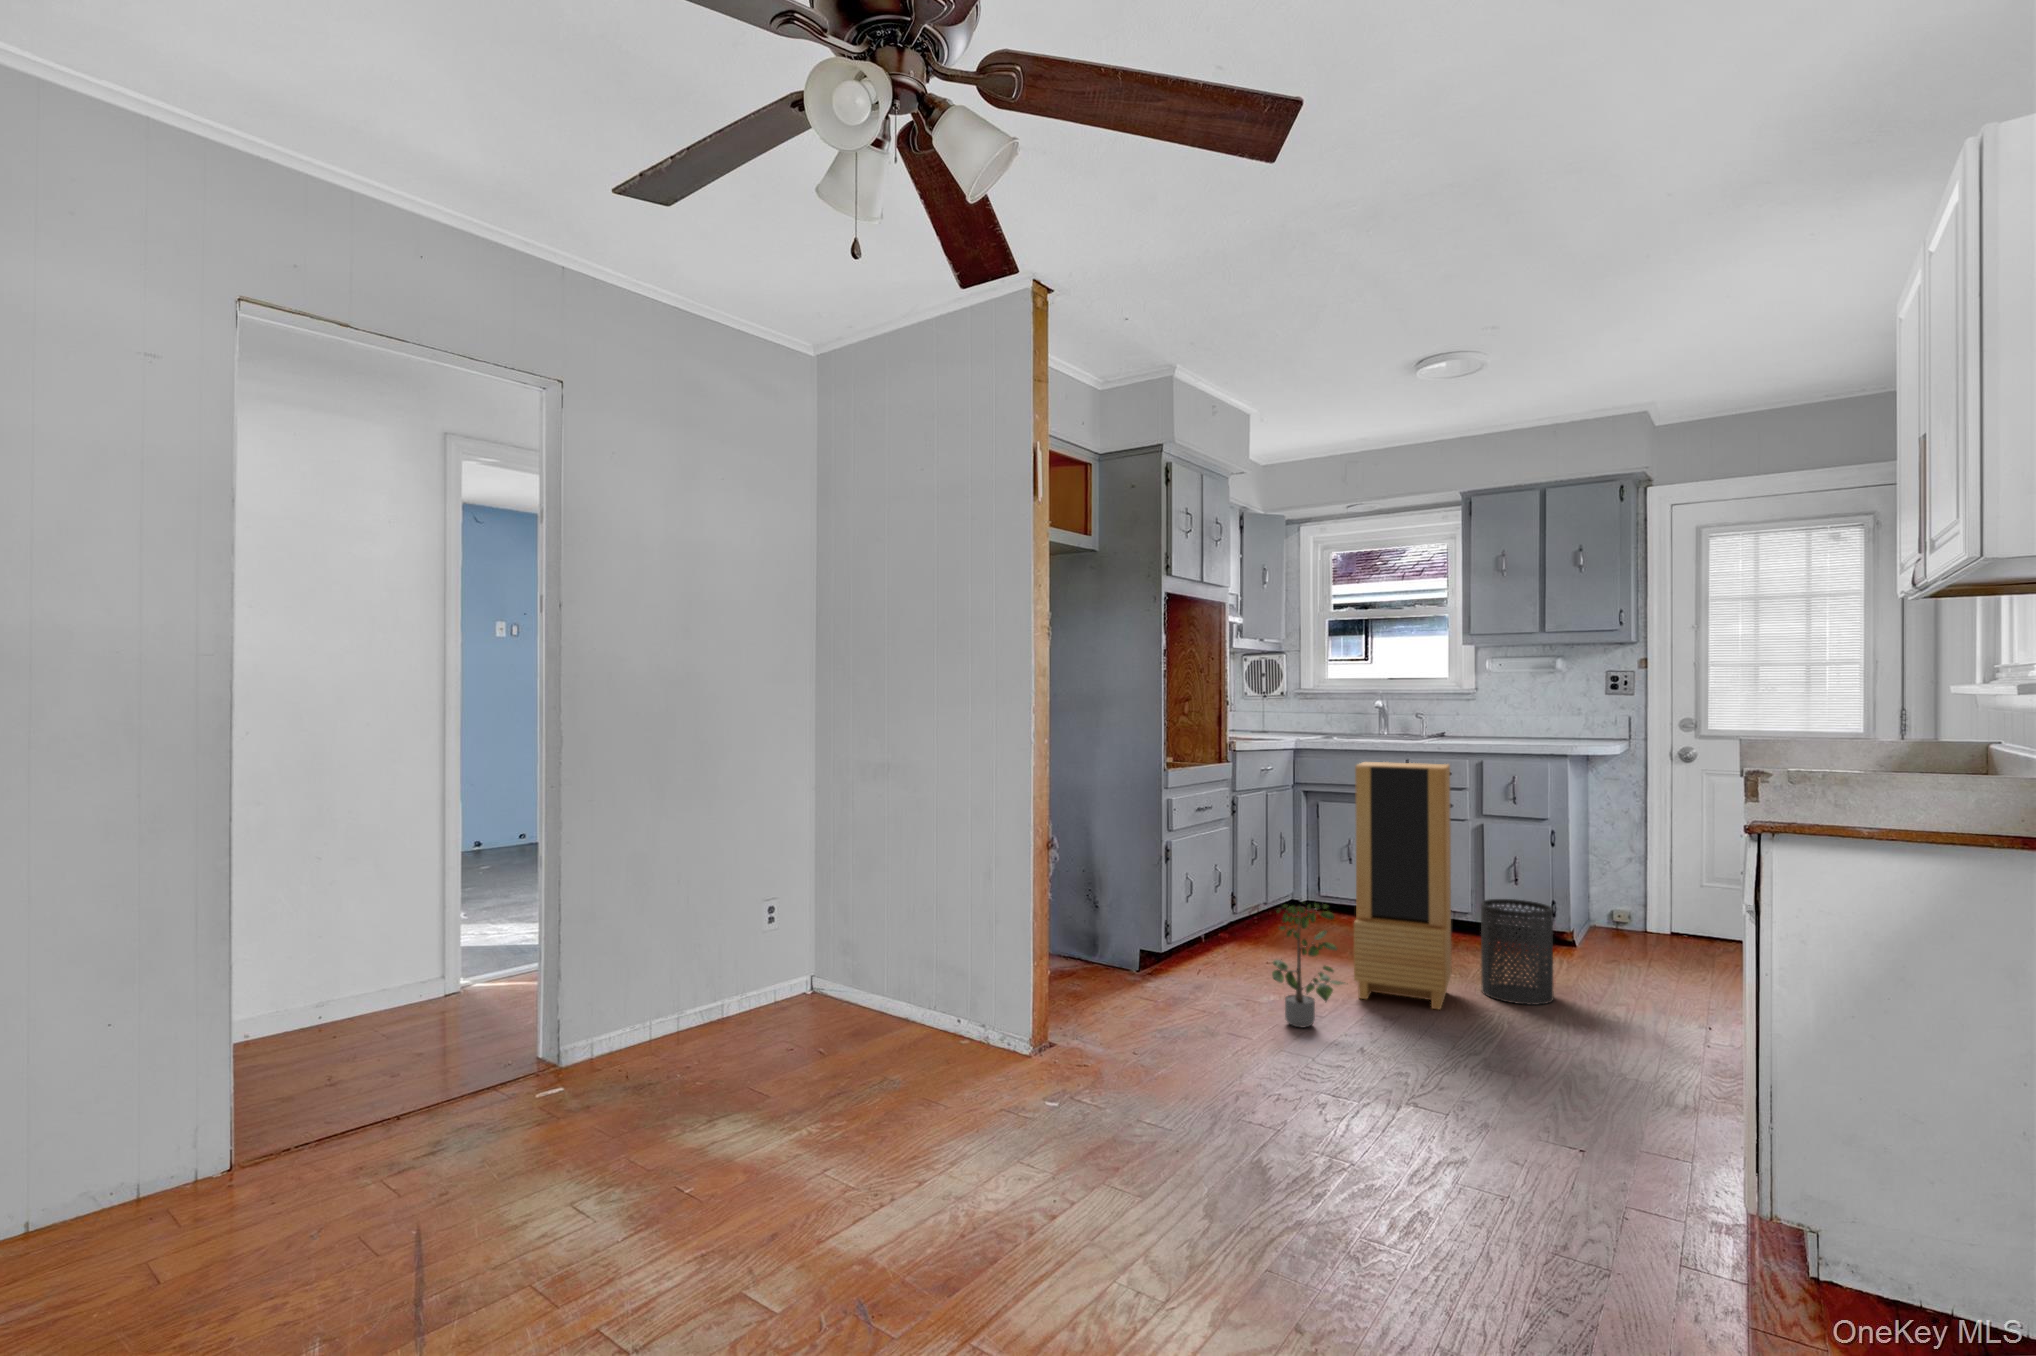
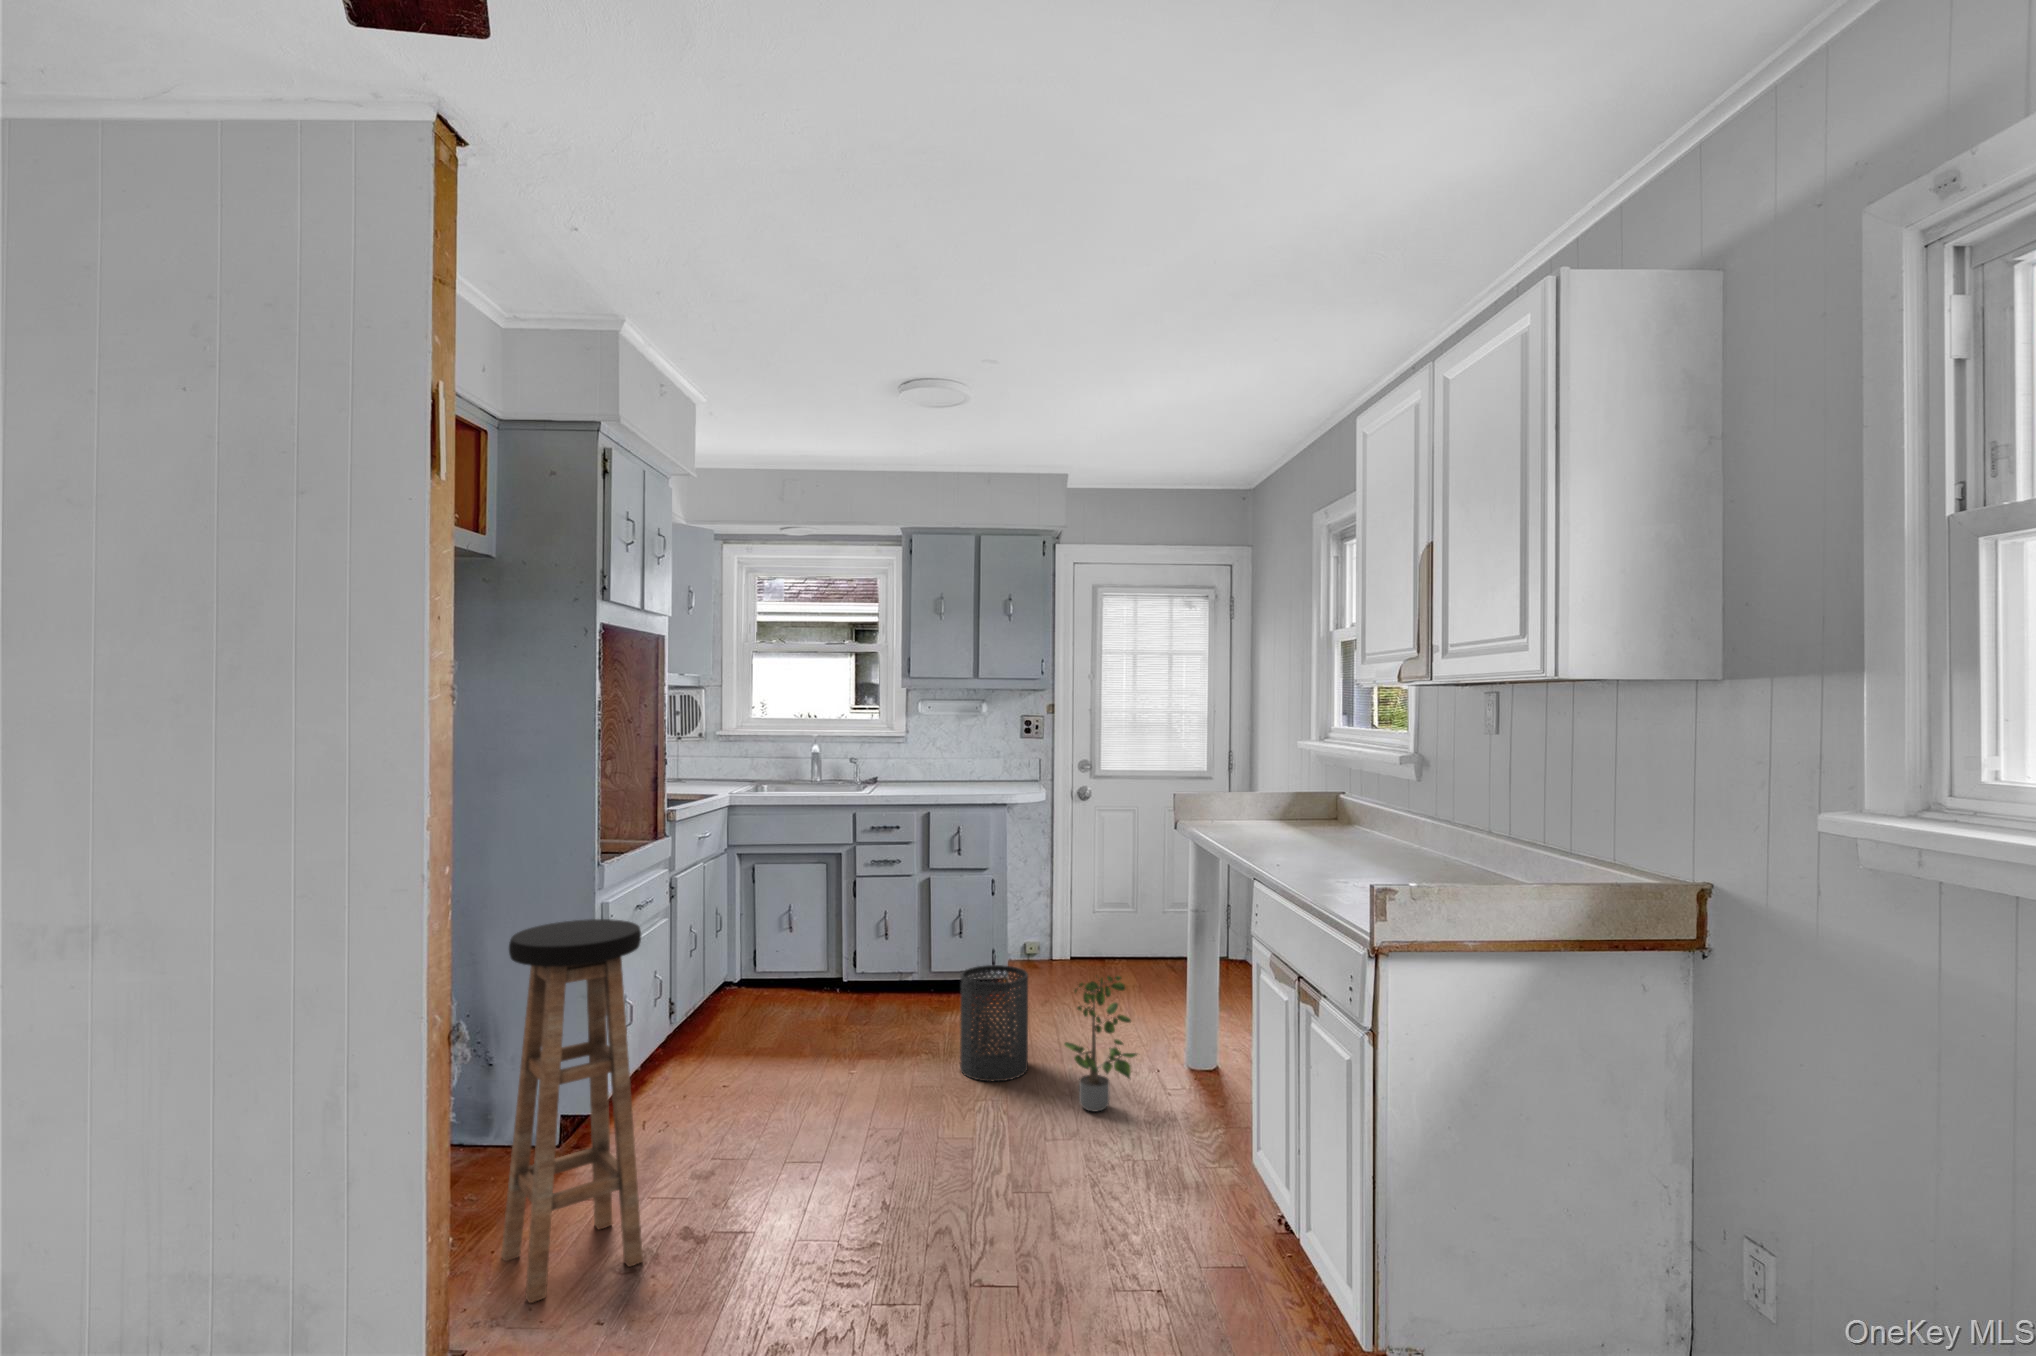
storage cabinet: present [1354,762,1452,1010] -> none [842,831,942,1118]
bar stool: none [1087,796,1172,1037] -> present [501,919,643,1303]
potted plant: present [1272,903,1345,1027] -> present [1065,976,1137,1111]

